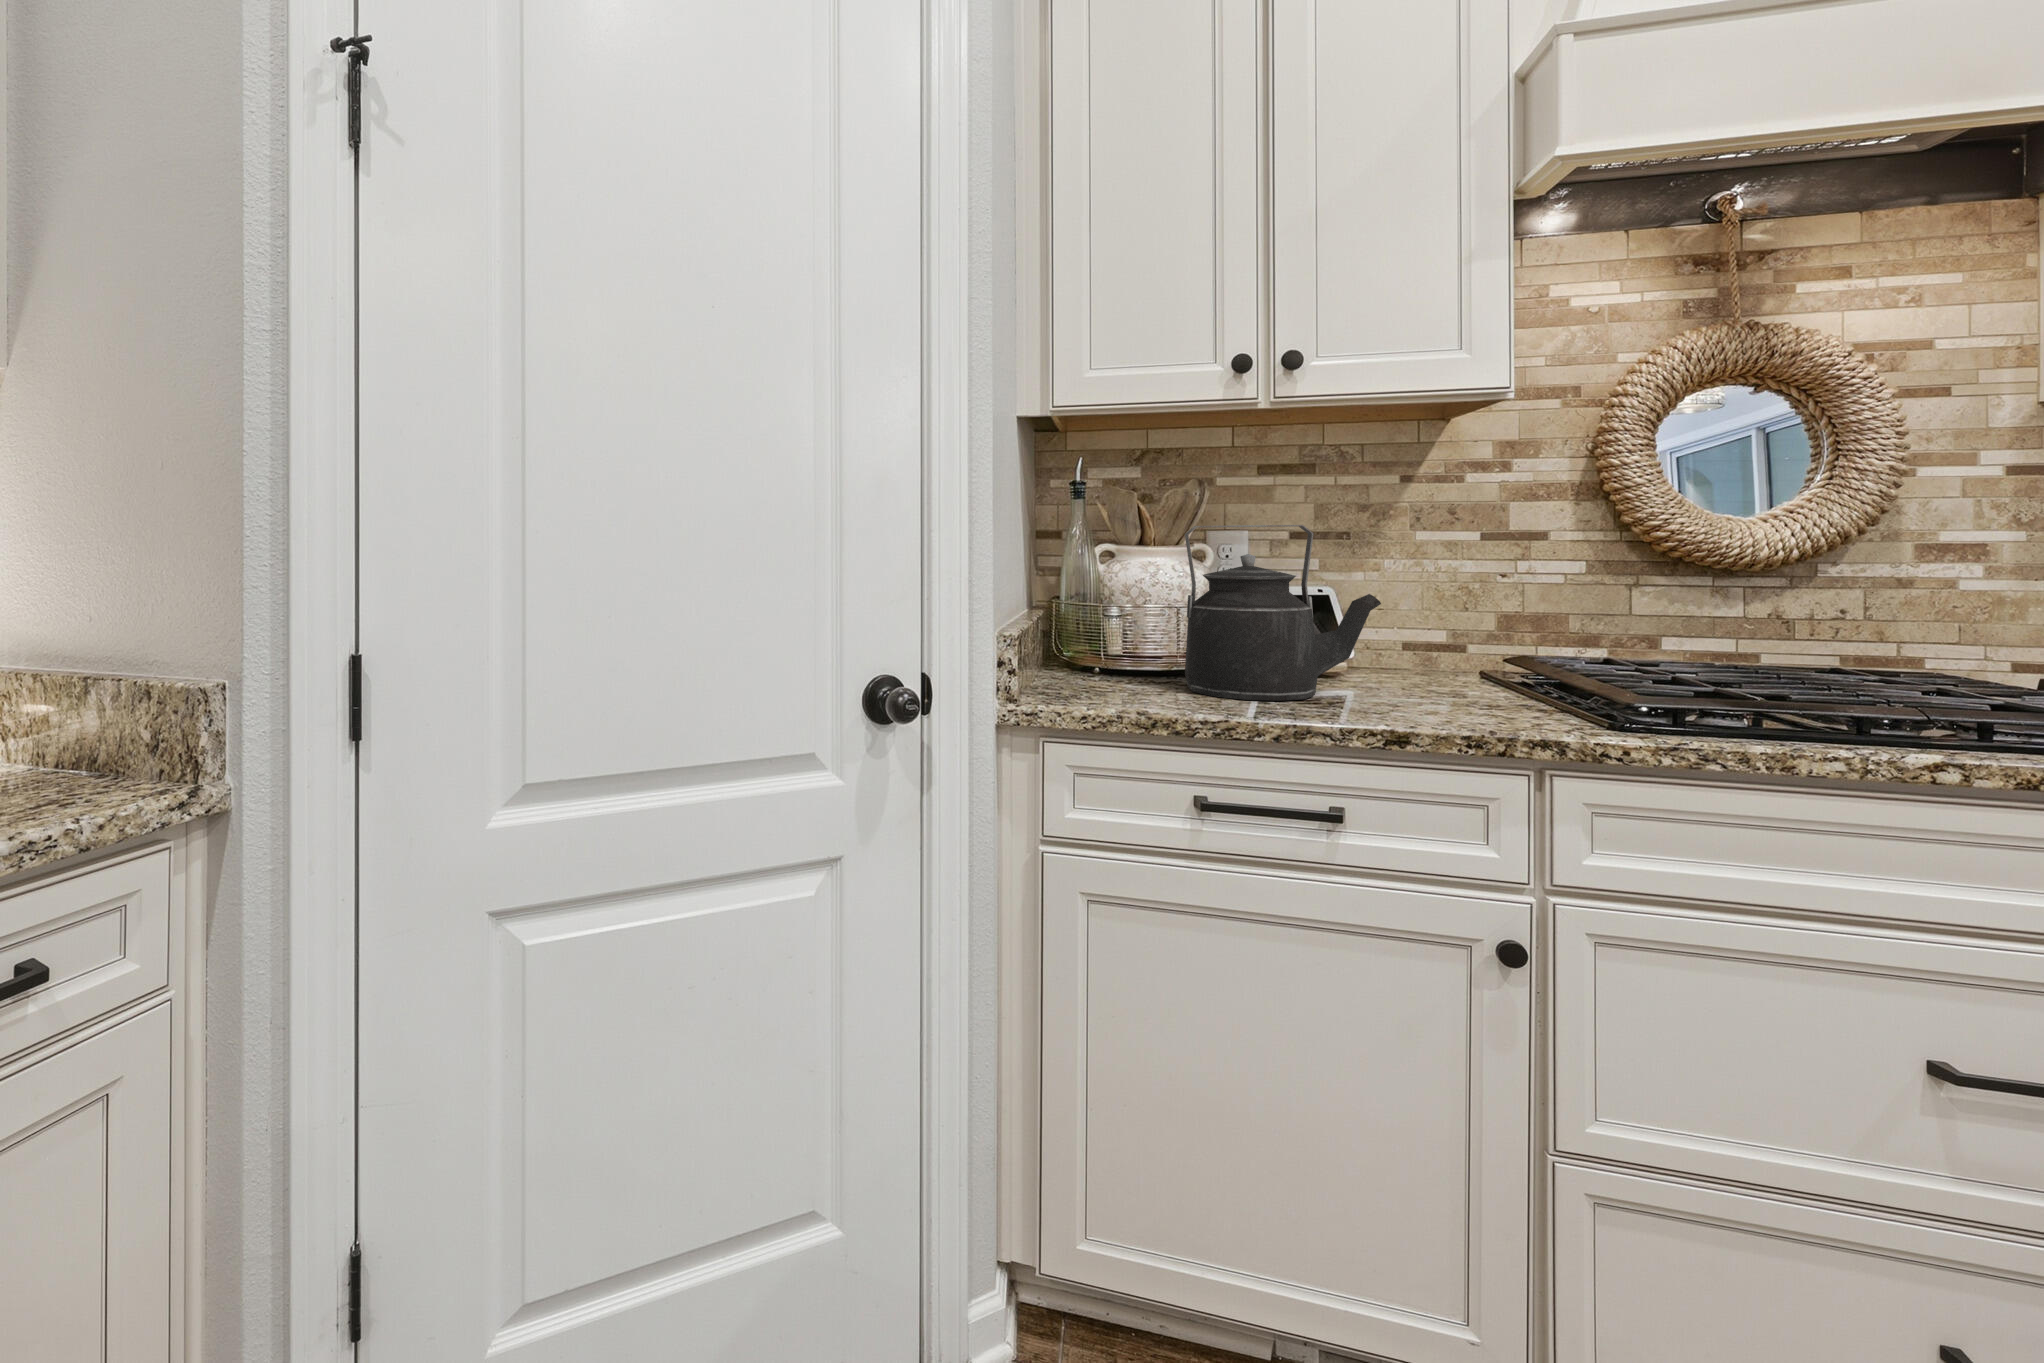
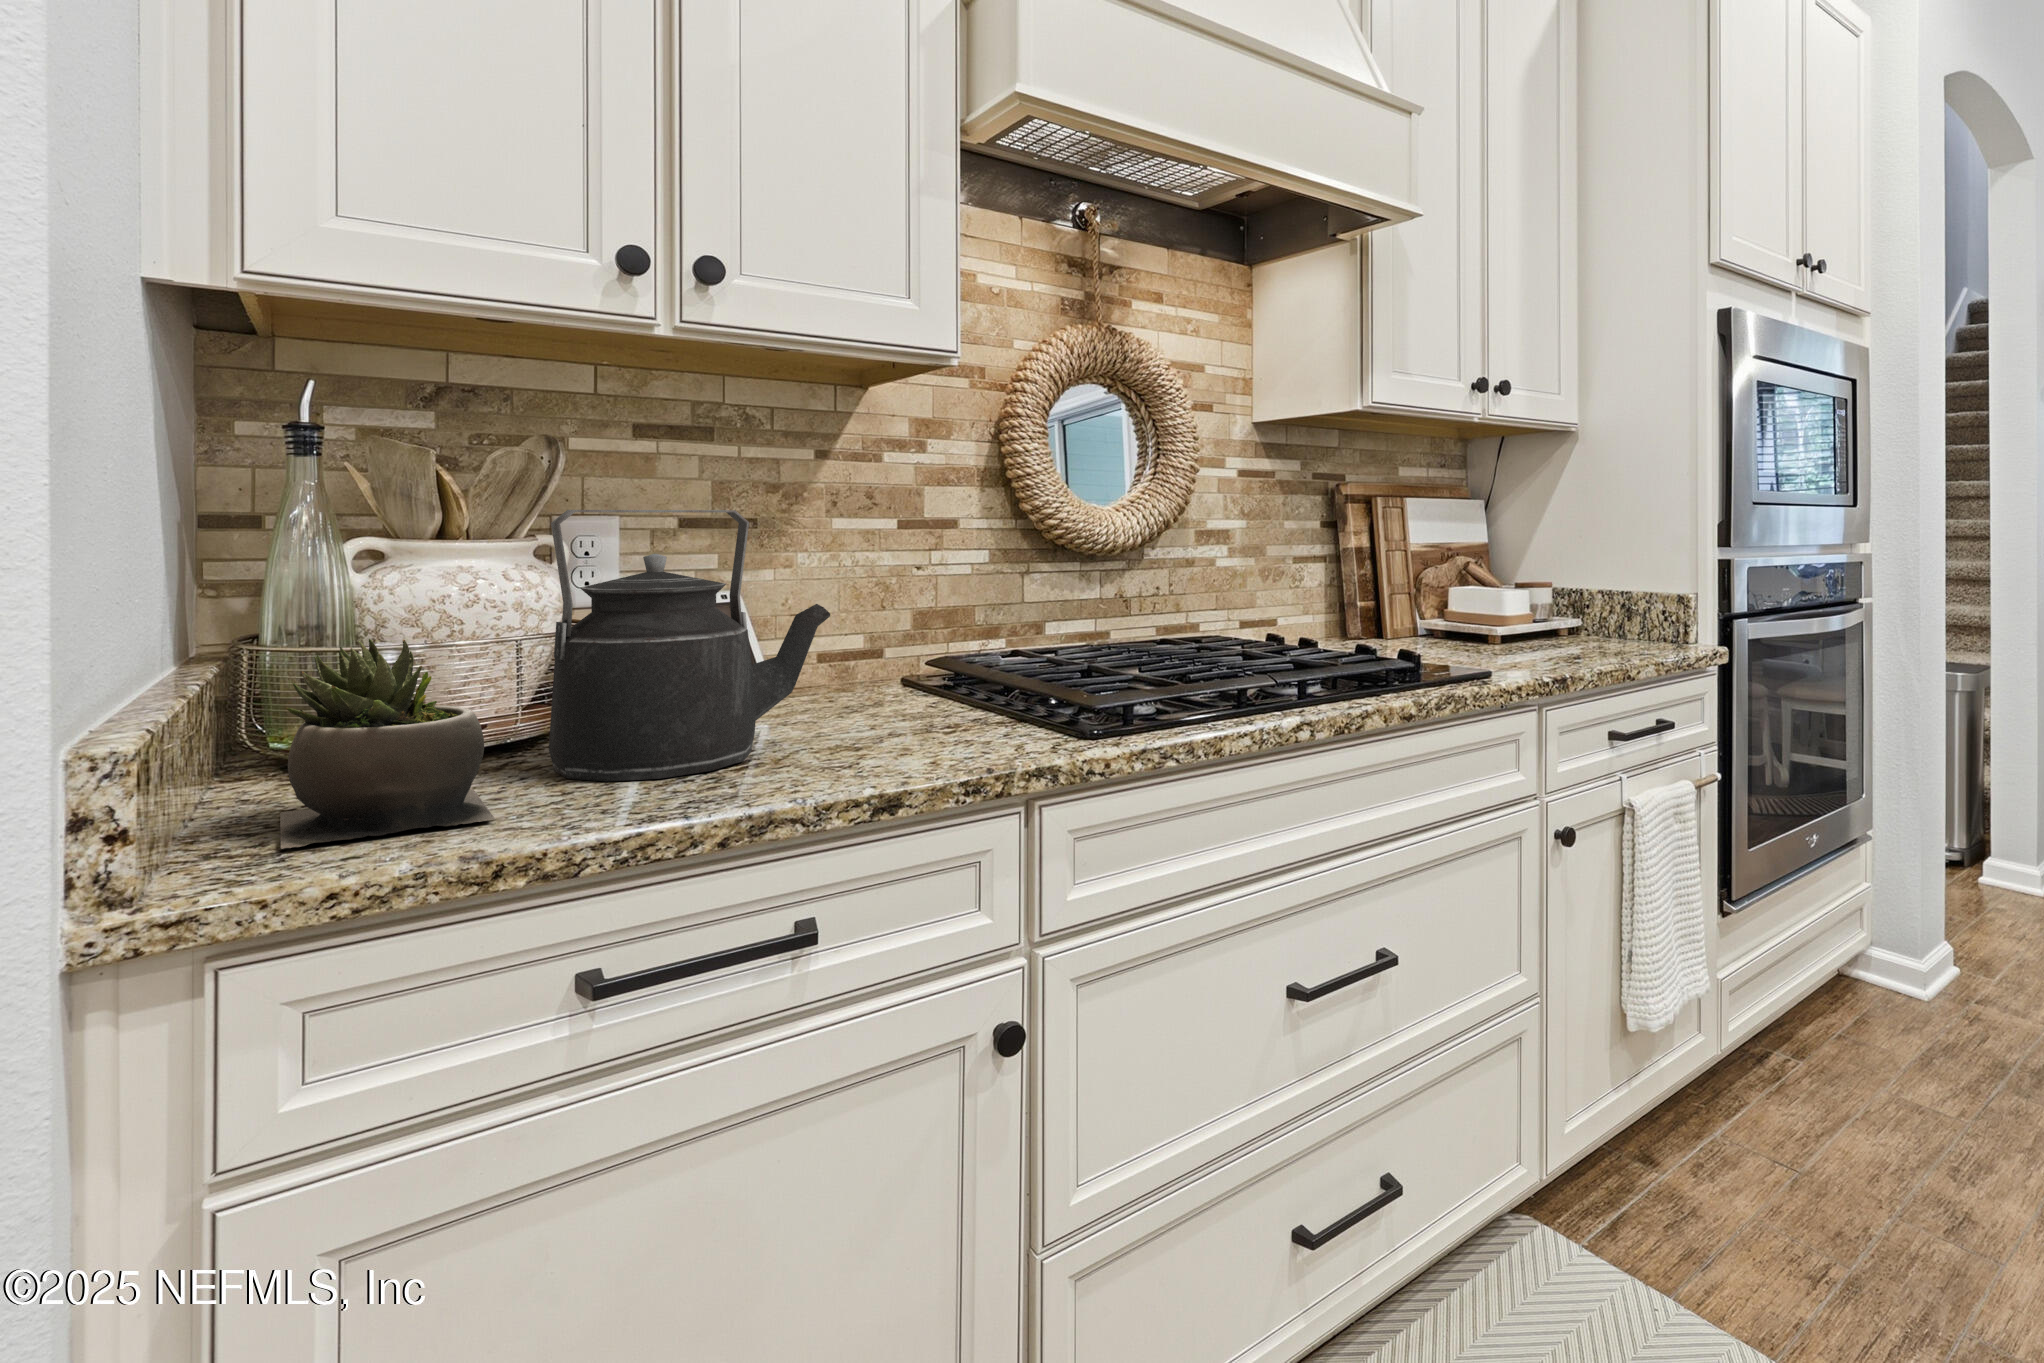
succulent plant: none [1047,596,1143,702] -> present [280,639,495,849]

